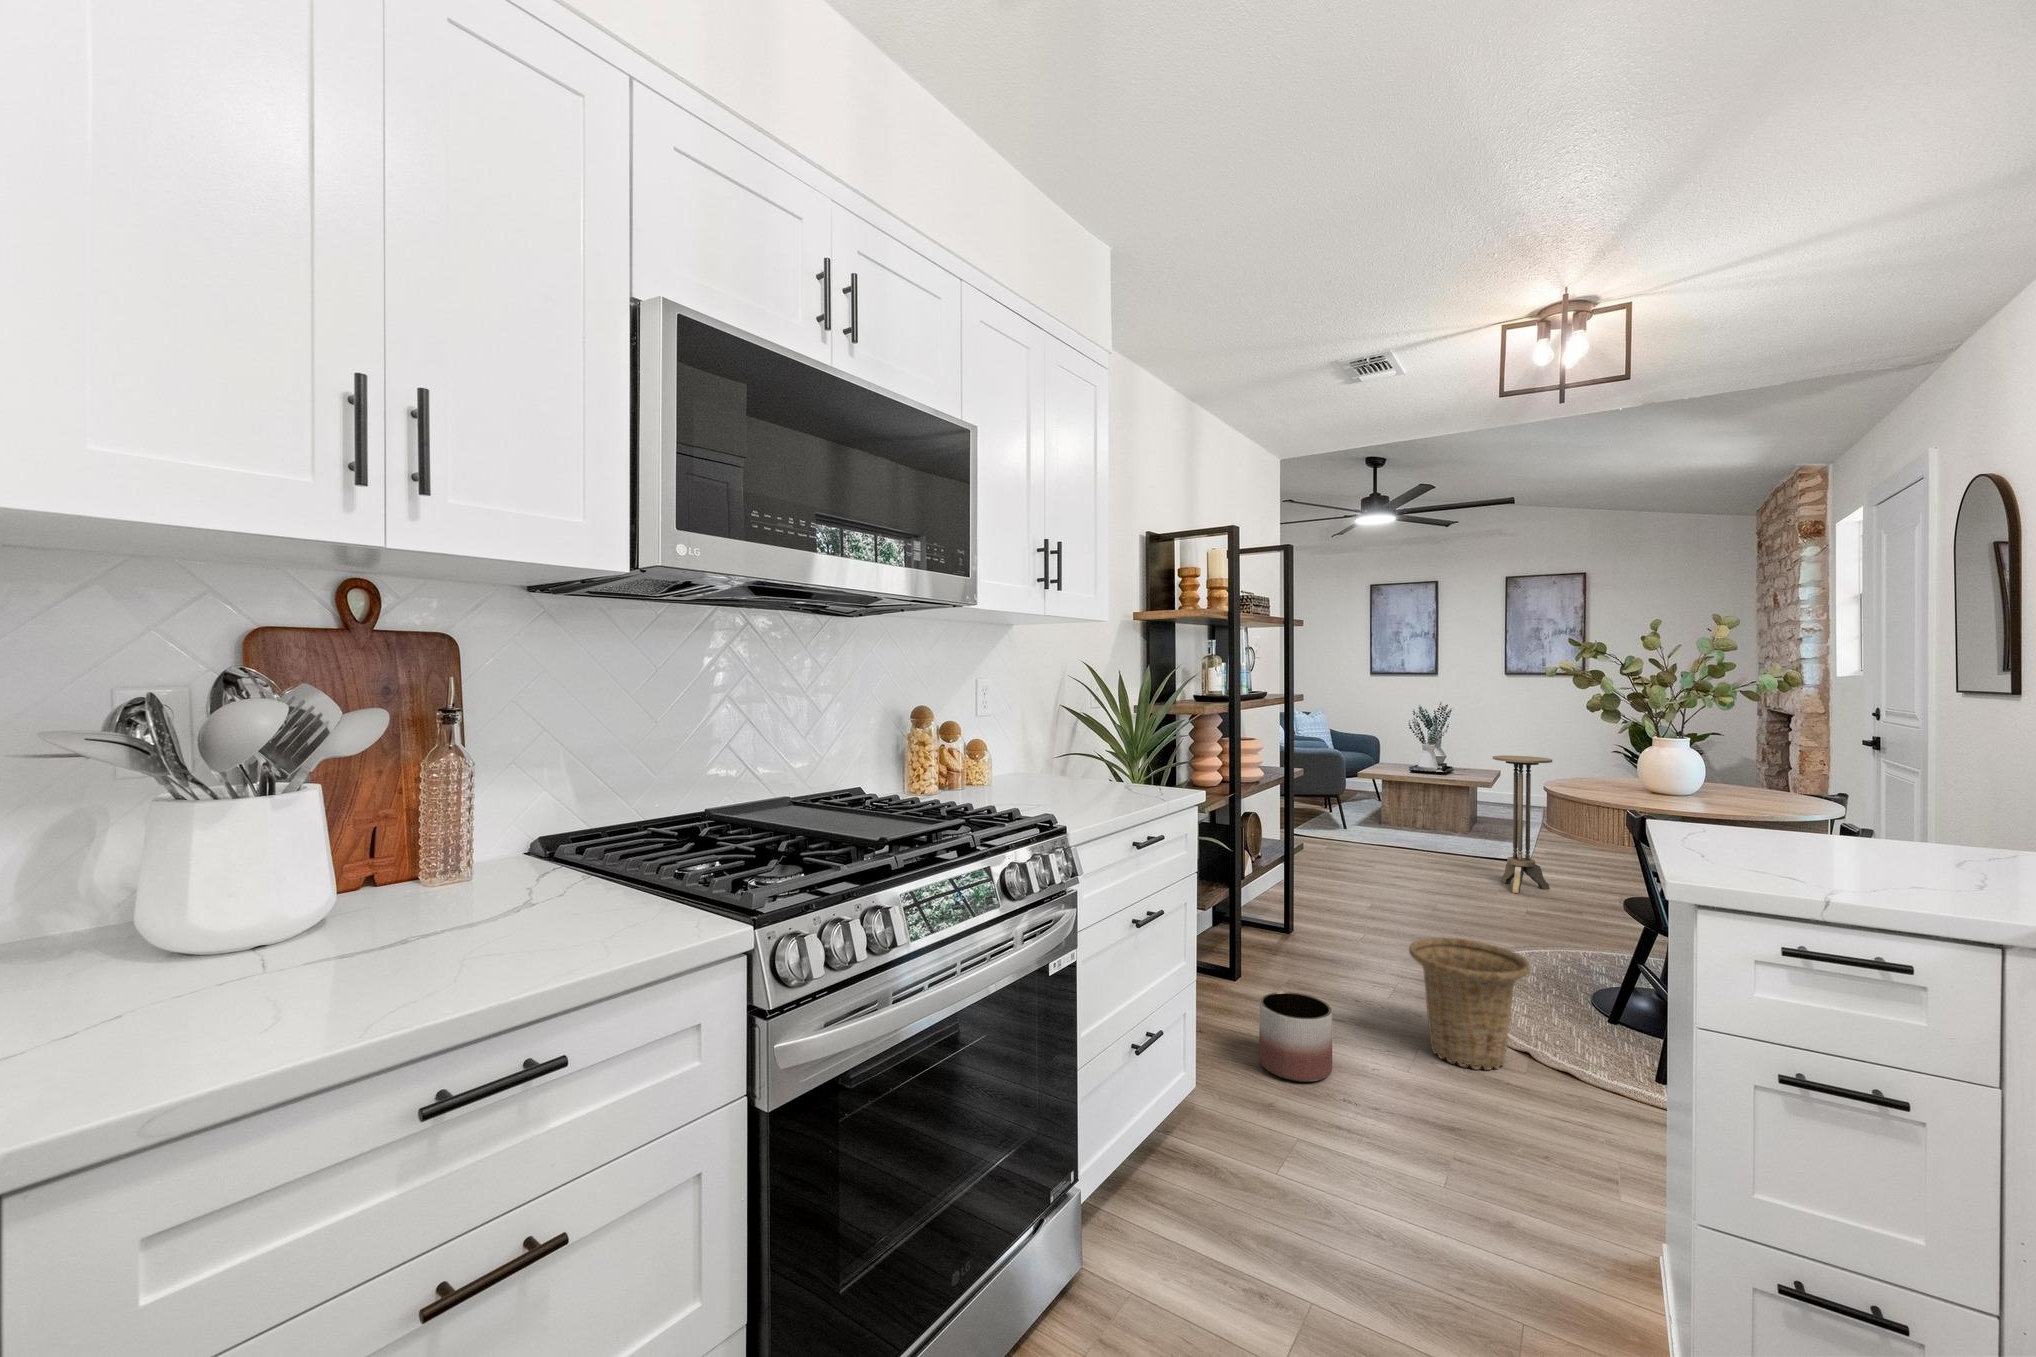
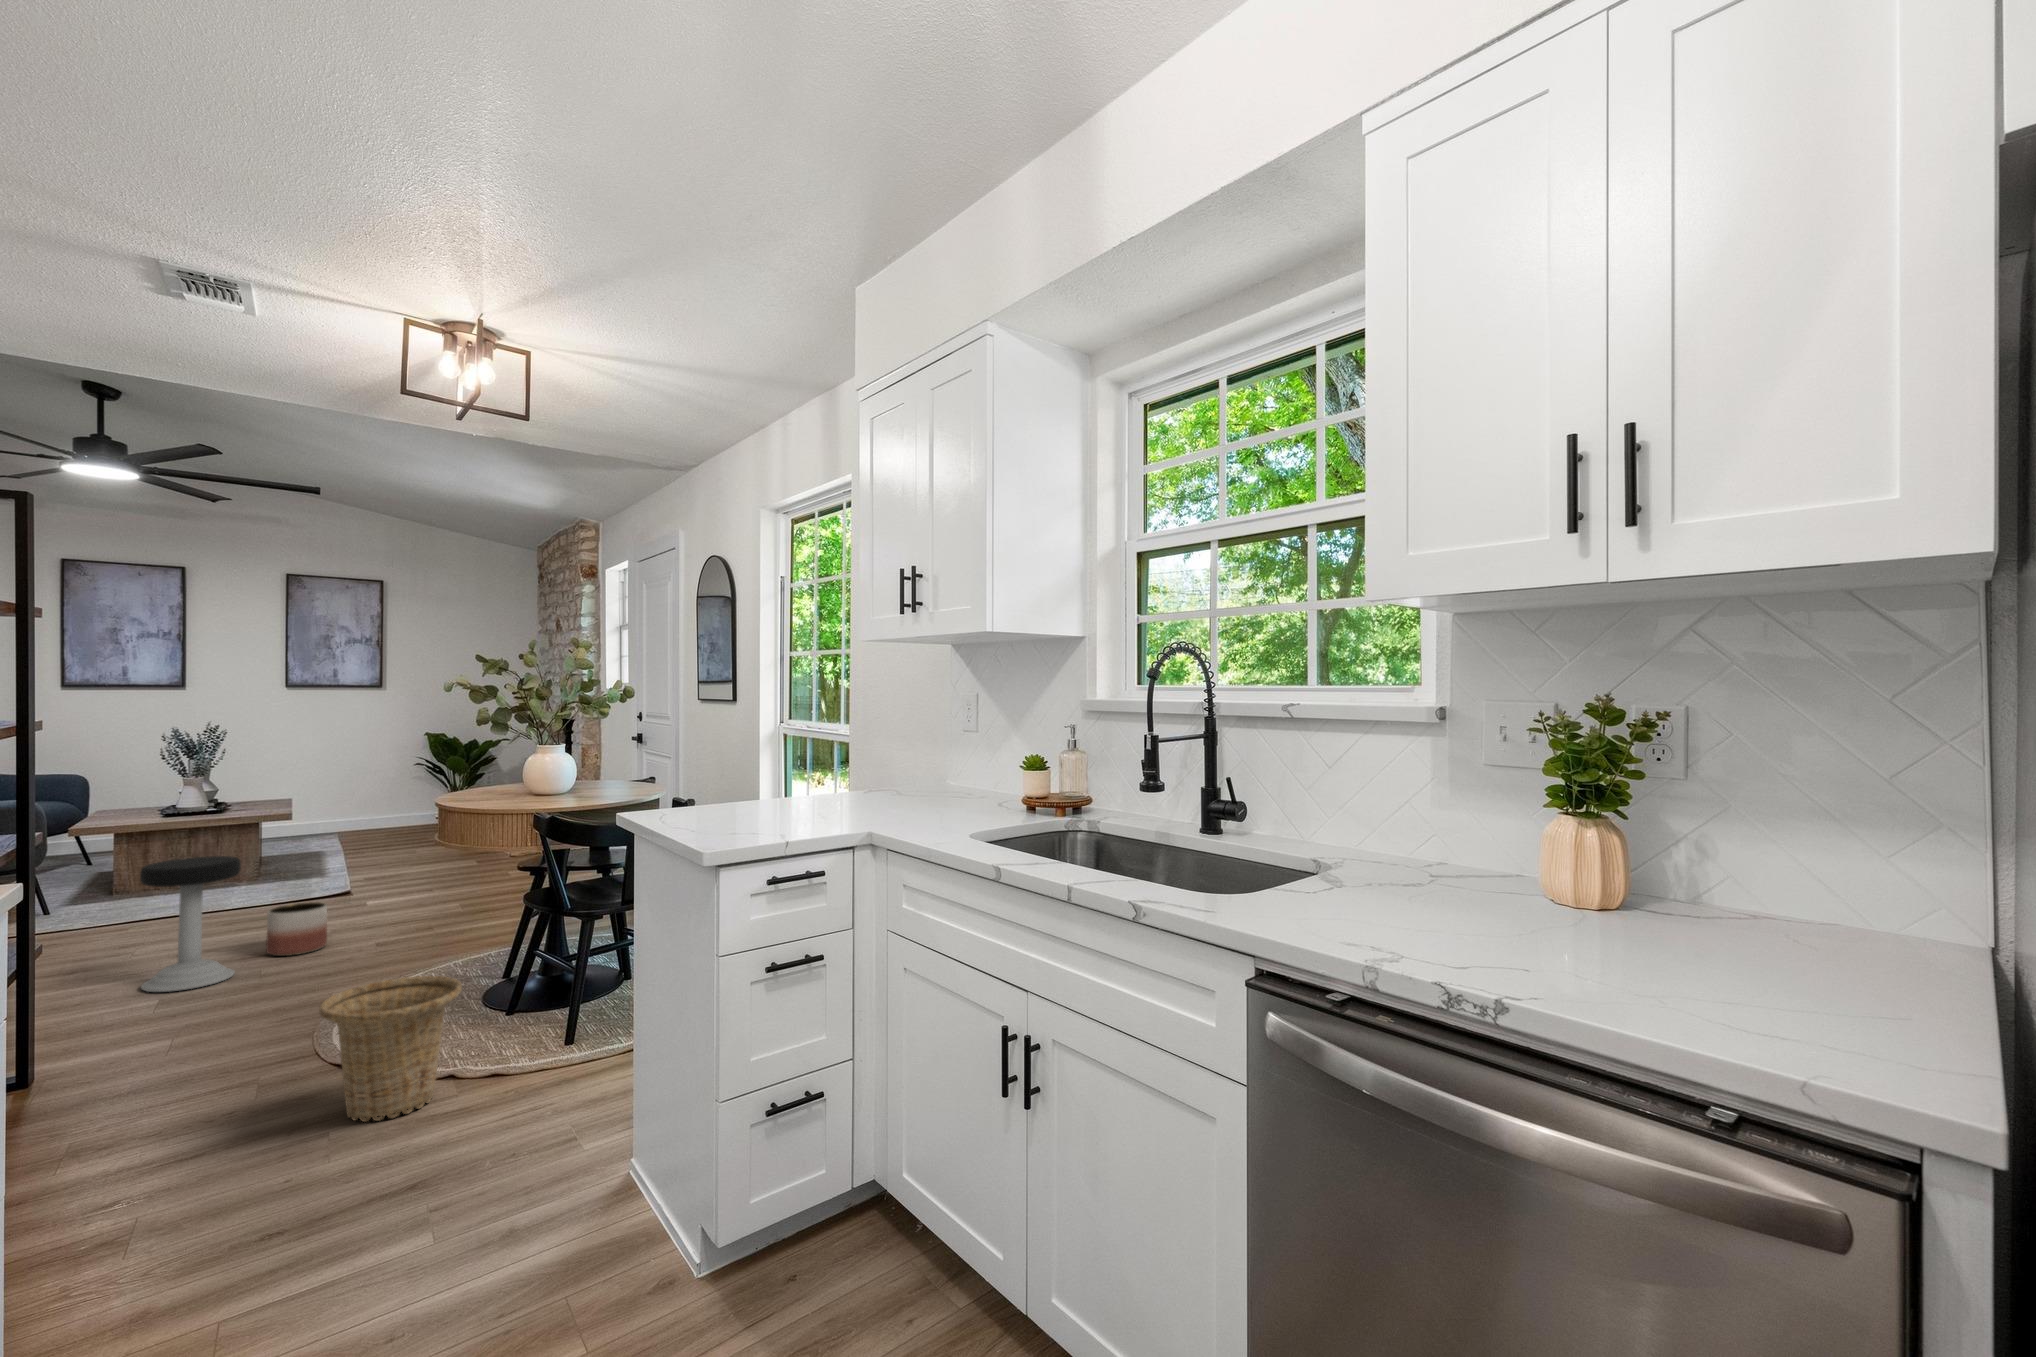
side table: present [1493,755,1552,893] -> none [324,778,395,931]
stool: none [1359,804,1420,905] -> present [140,856,241,992]
planter: present [1259,992,1332,1082] -> present [266,902,327,956]

